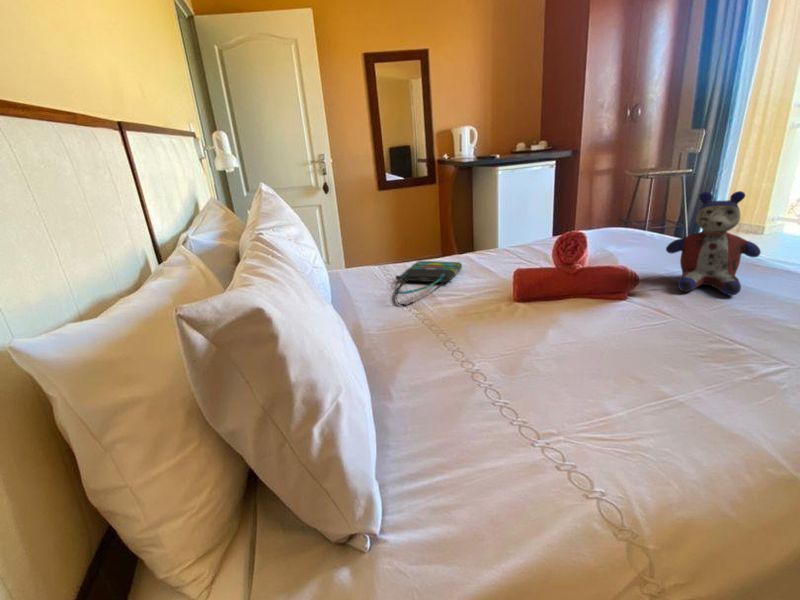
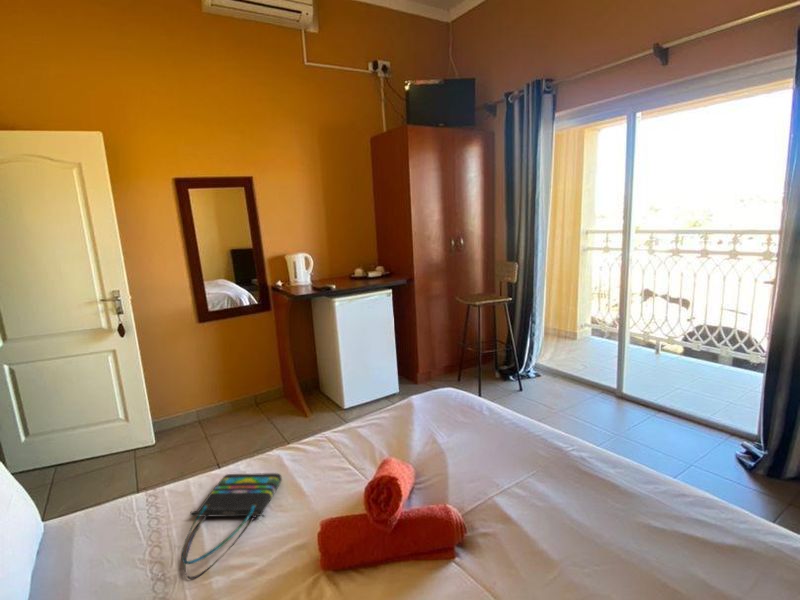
stuffed bear: present [666,191,761,296] -> none [491,401,570,511]

